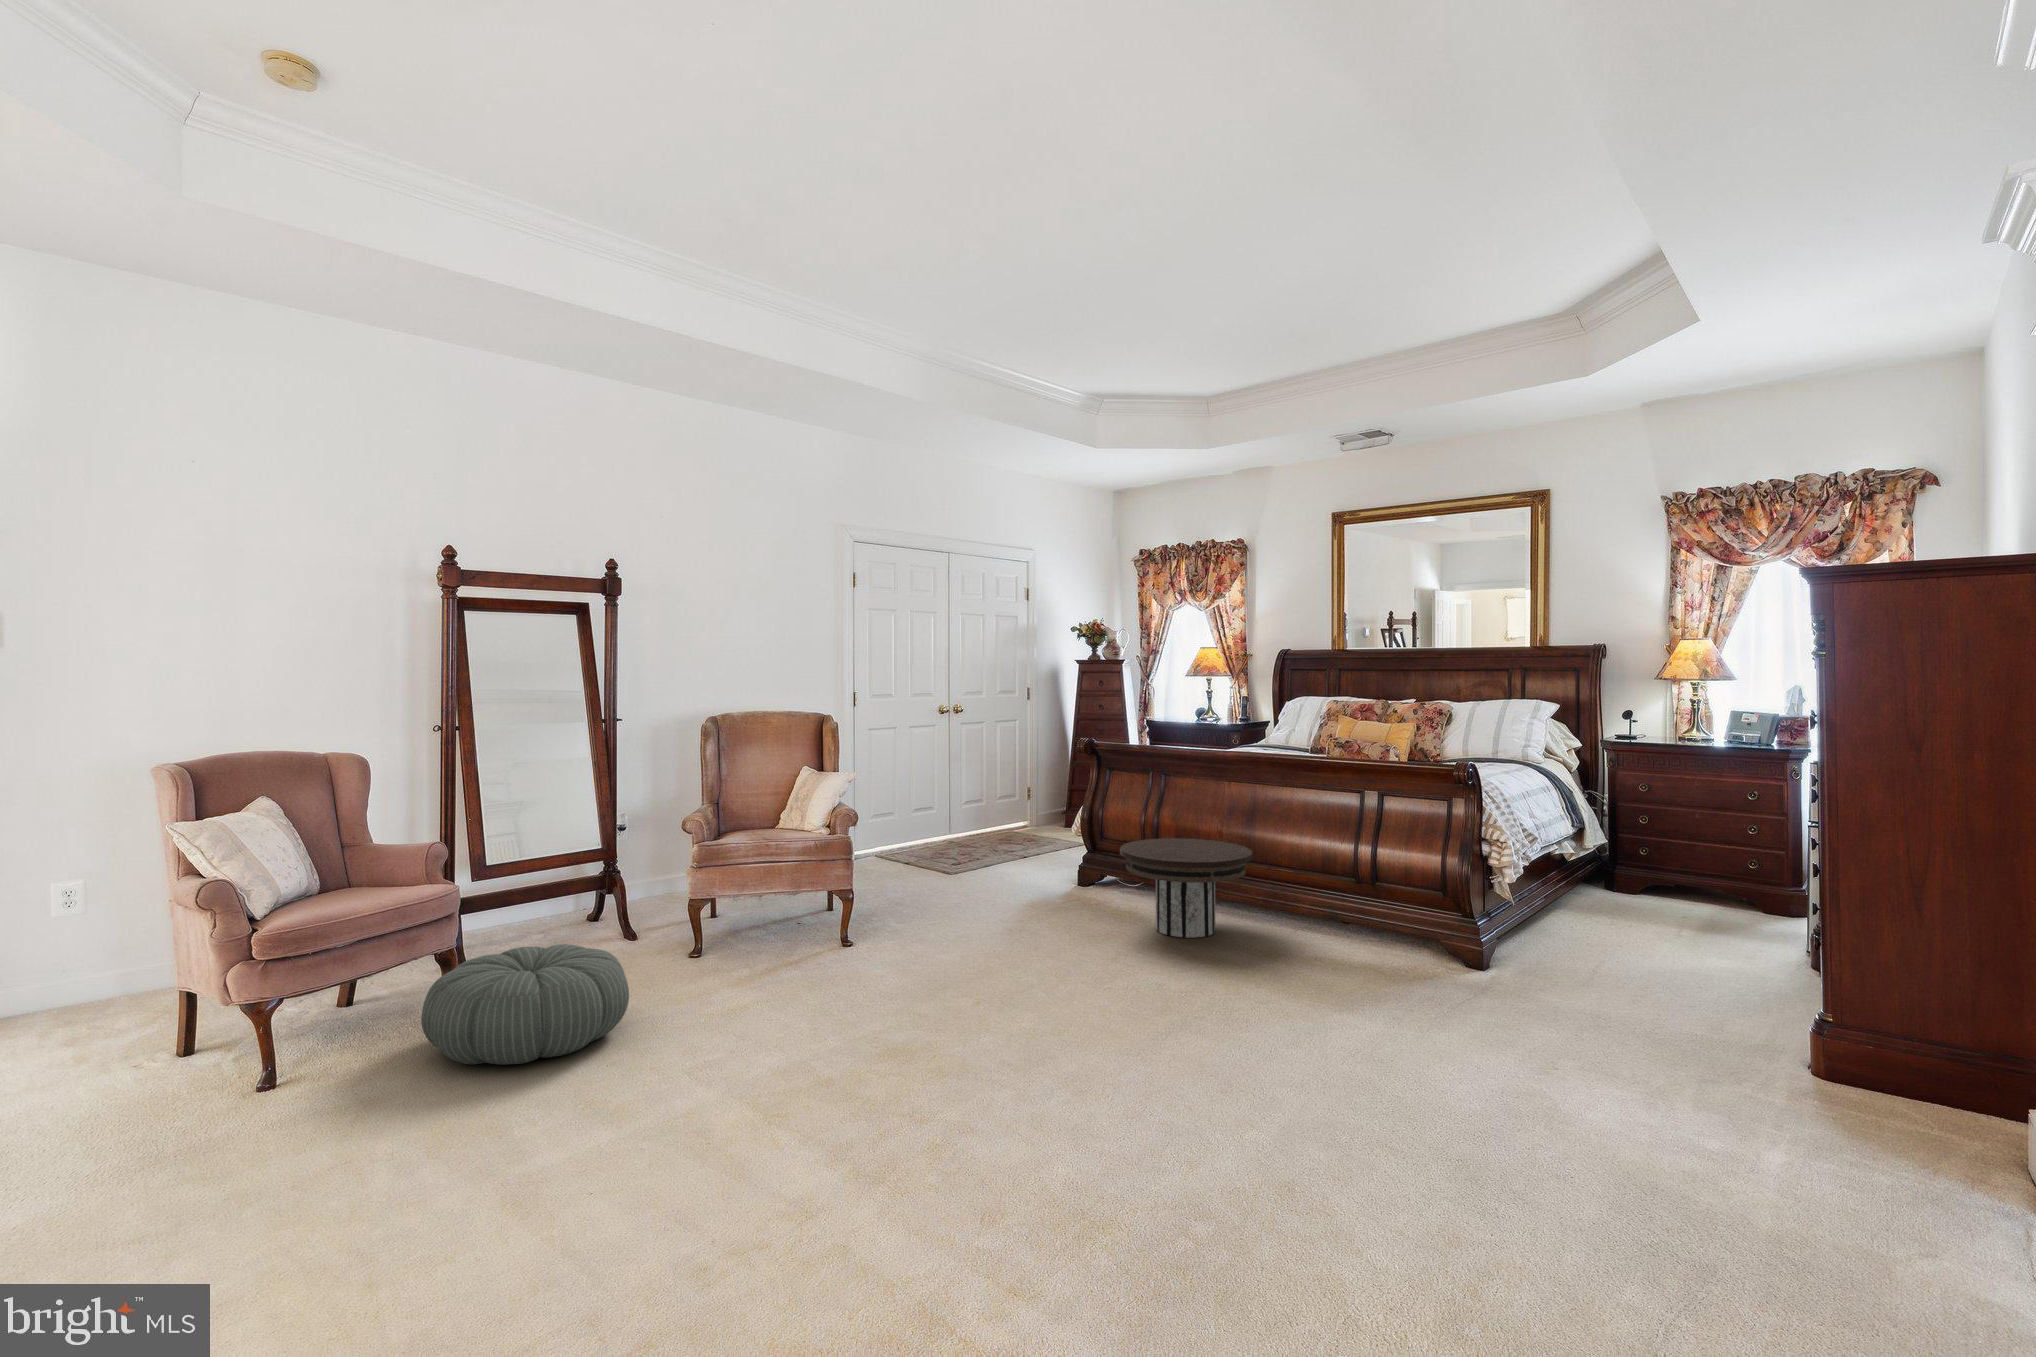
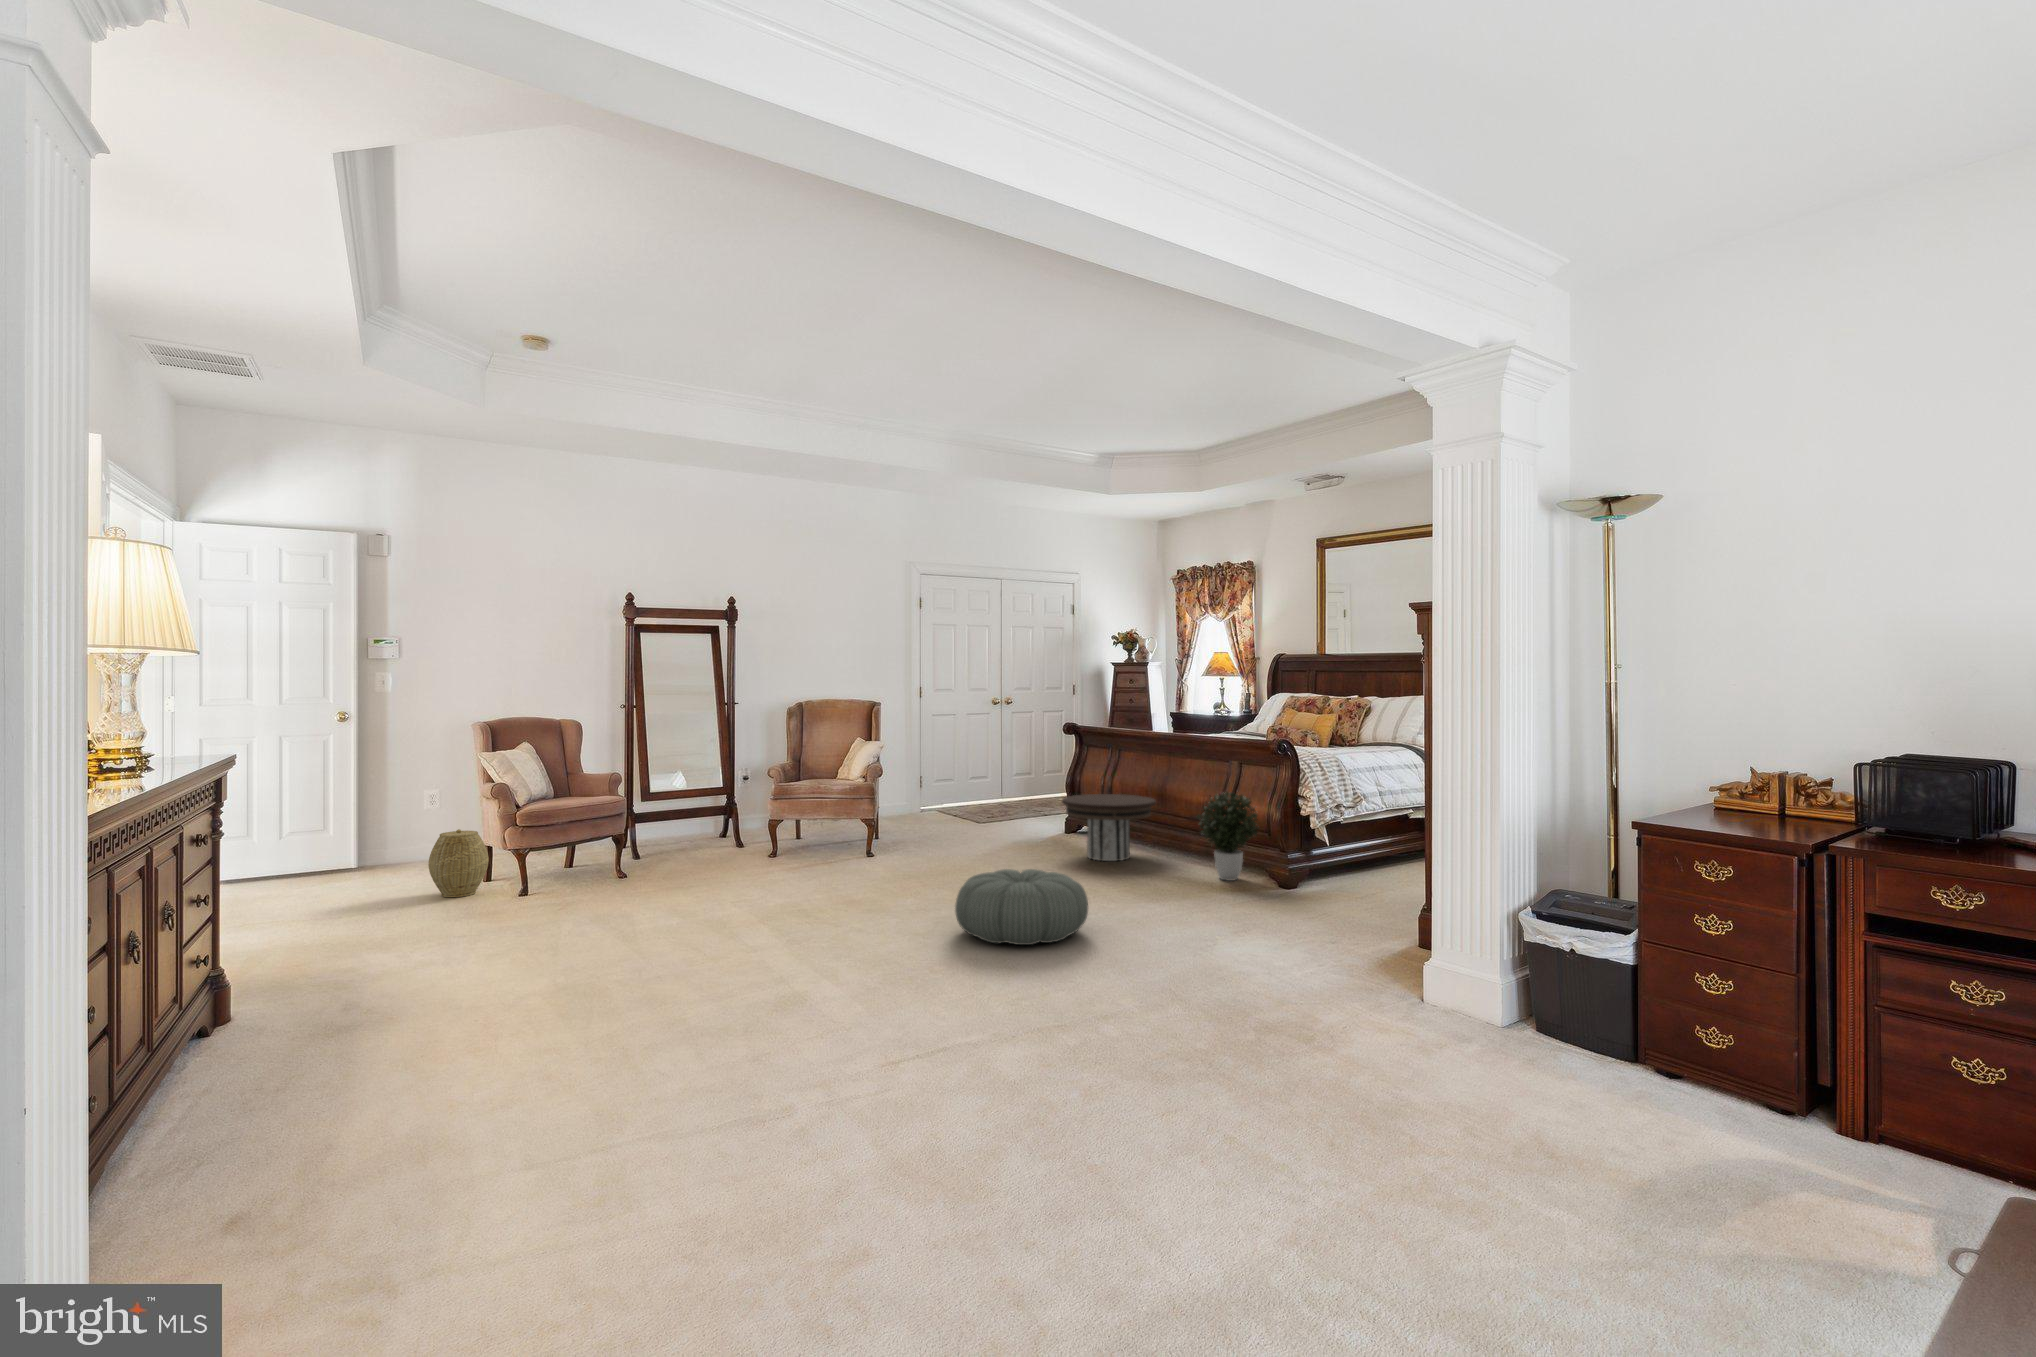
potted plant: none [1348,840,1444,969] -> present [1197,792,1259,881]
pouf: present [421,944,629,1065] -> present [955,869,1088,945]
woven basket: none [56,971,190,1109] -> present [428,829,489,897]

